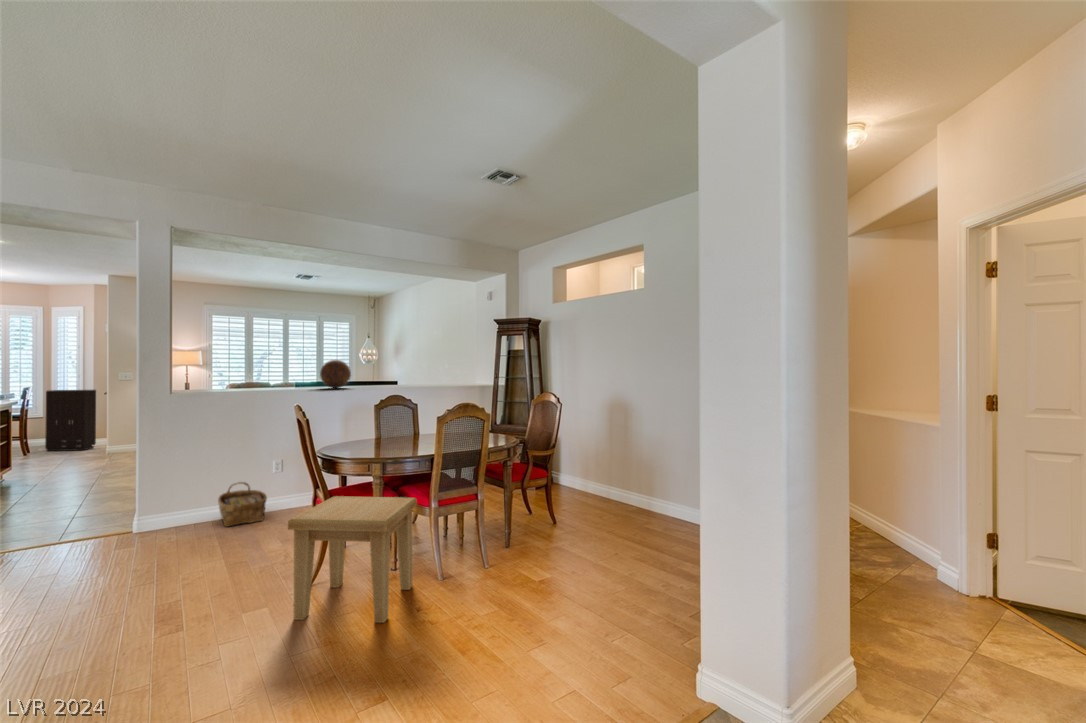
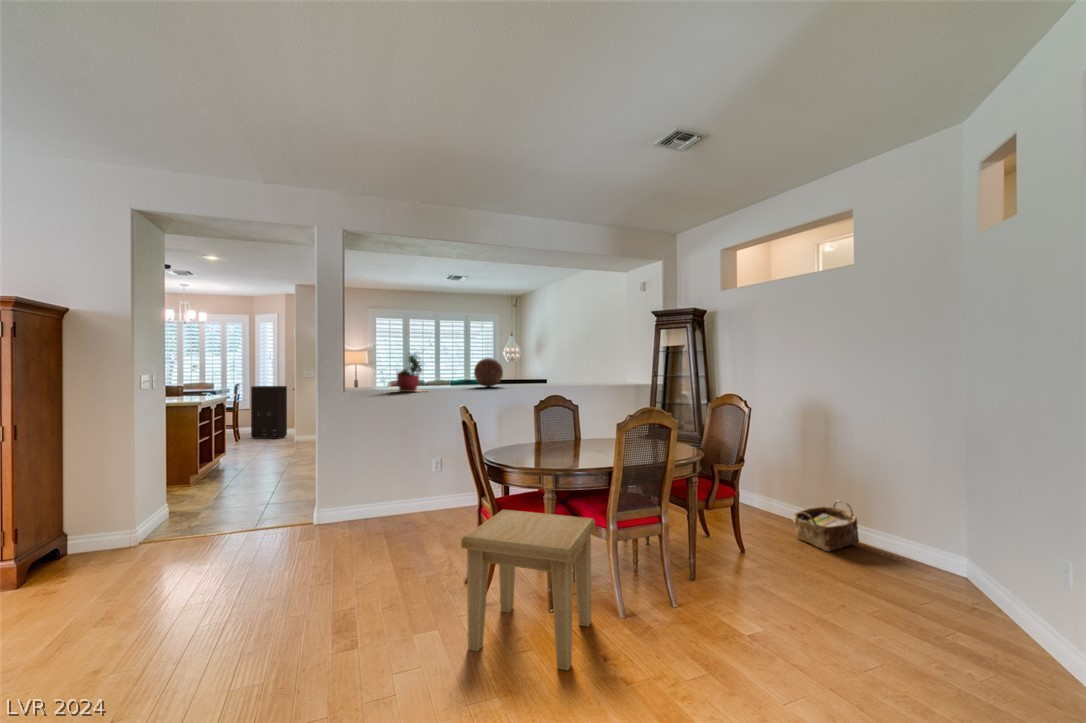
succulent plant: none [223,354,273,393] -> present [397,354,425,392]
woven basket: present [218,482,267,527] -> present [793,500,859,551]

